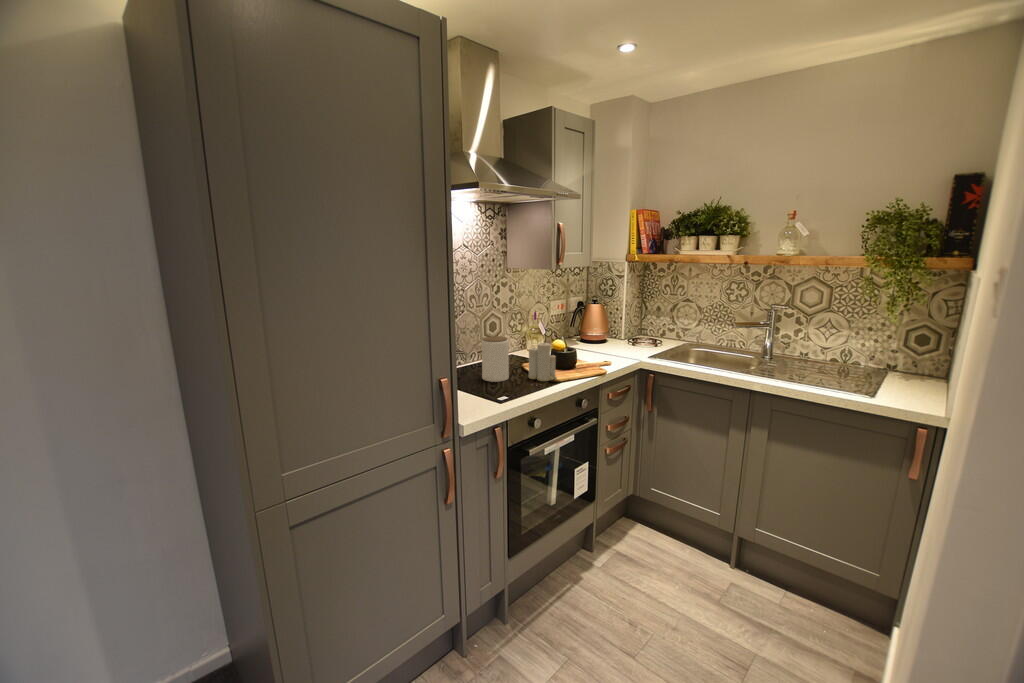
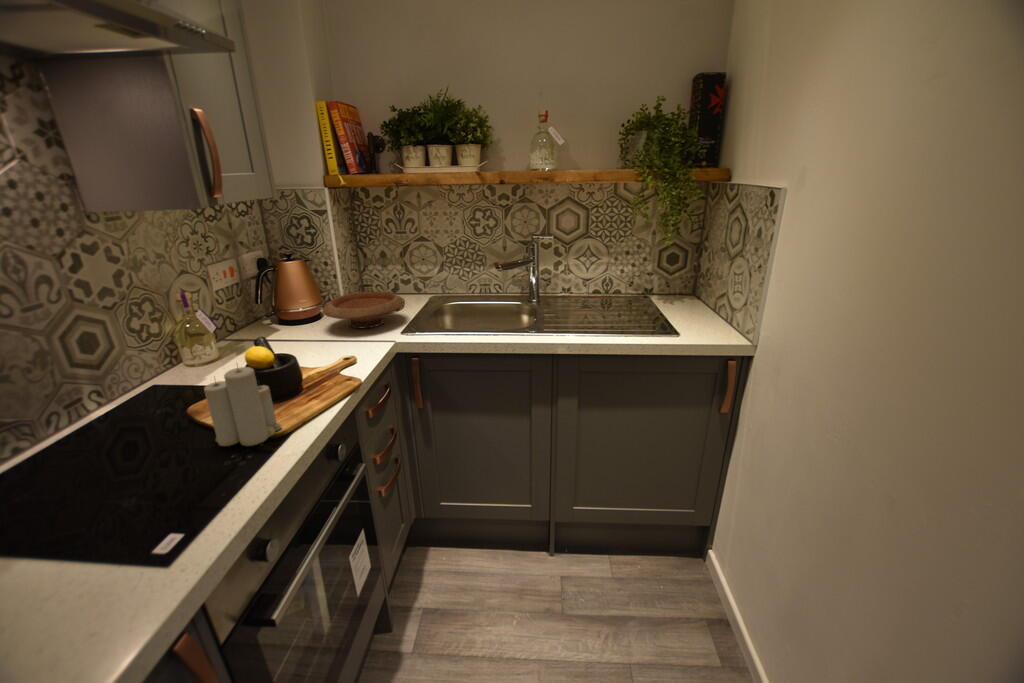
wooden bowl: none [605,329,659,351] -> present [323,292,405,329]
jar: present [482,336,509,382] -> none [64,376,168,490]

